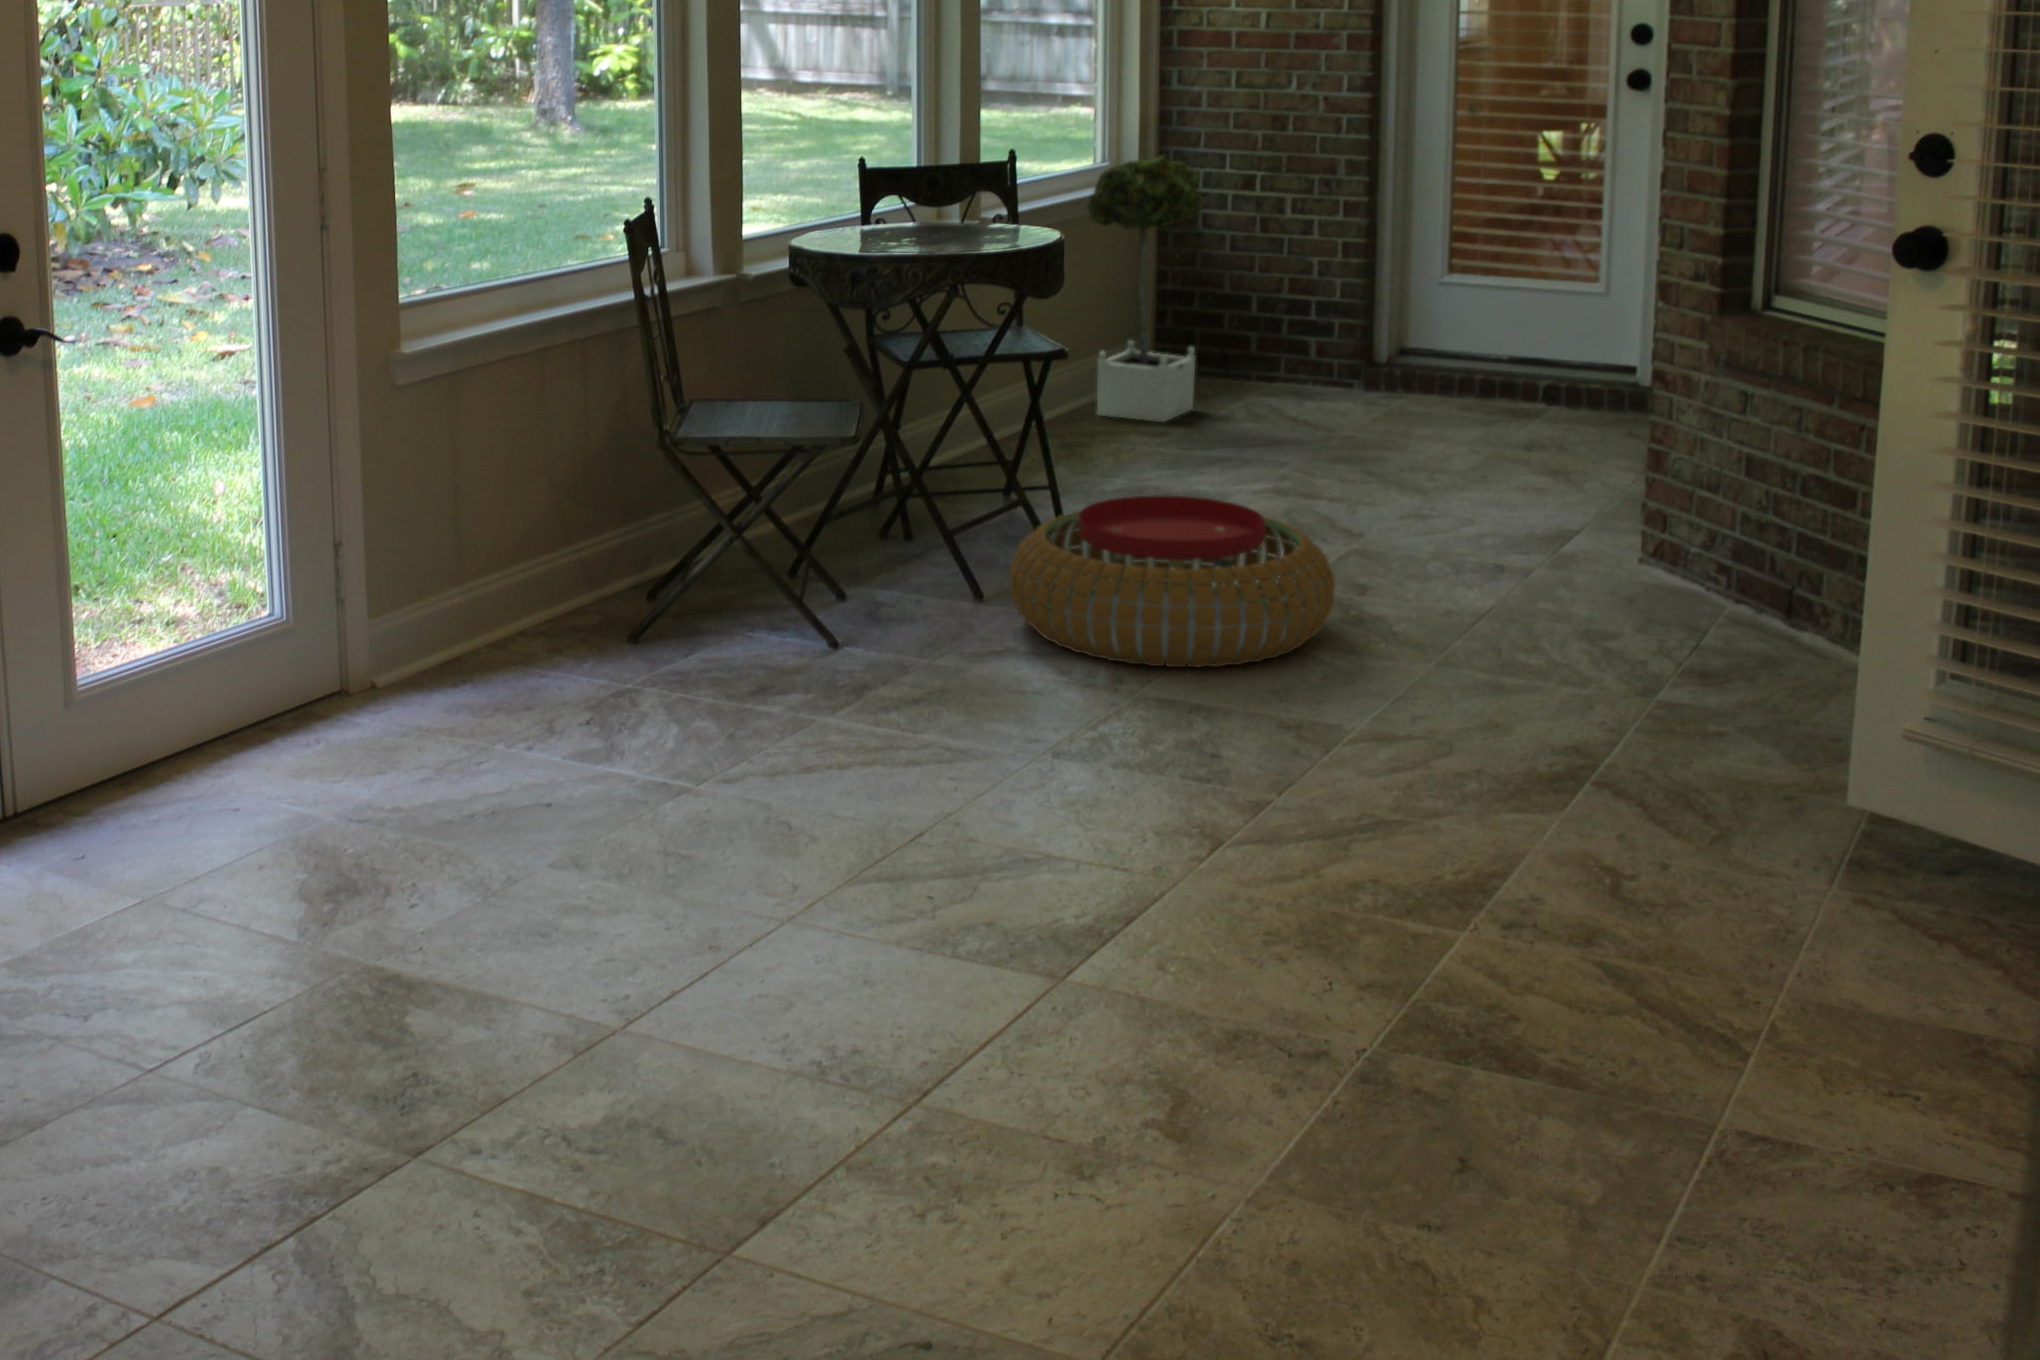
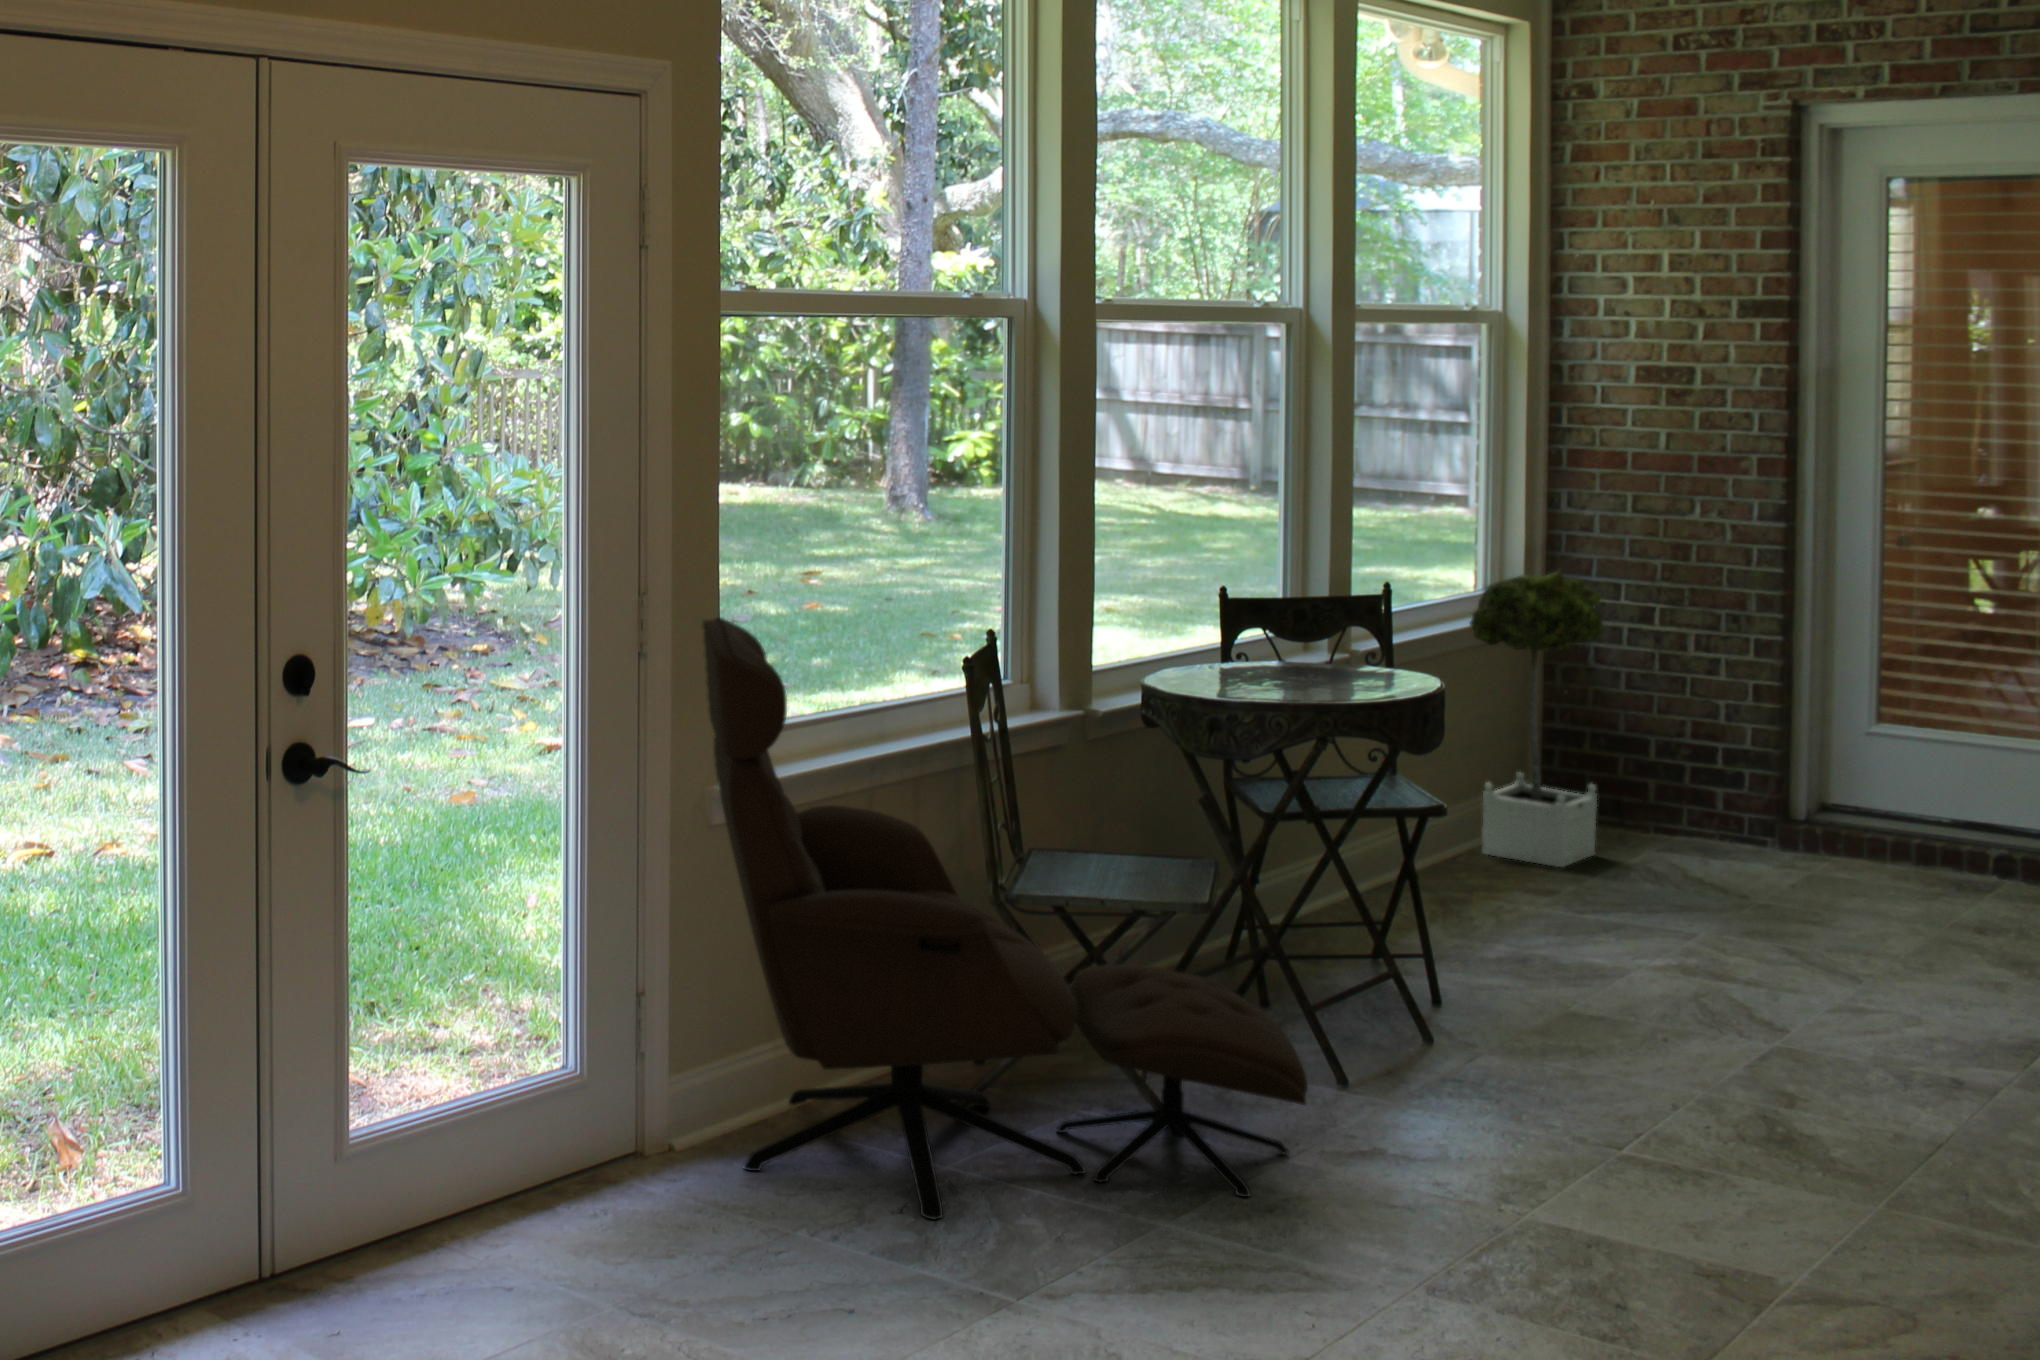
lounge chair: none [362,229,915,751] -> present [703,617,1308,1219]
pouf: present [1010,495,1335,667] -> none [1410,963,1815,1179]

